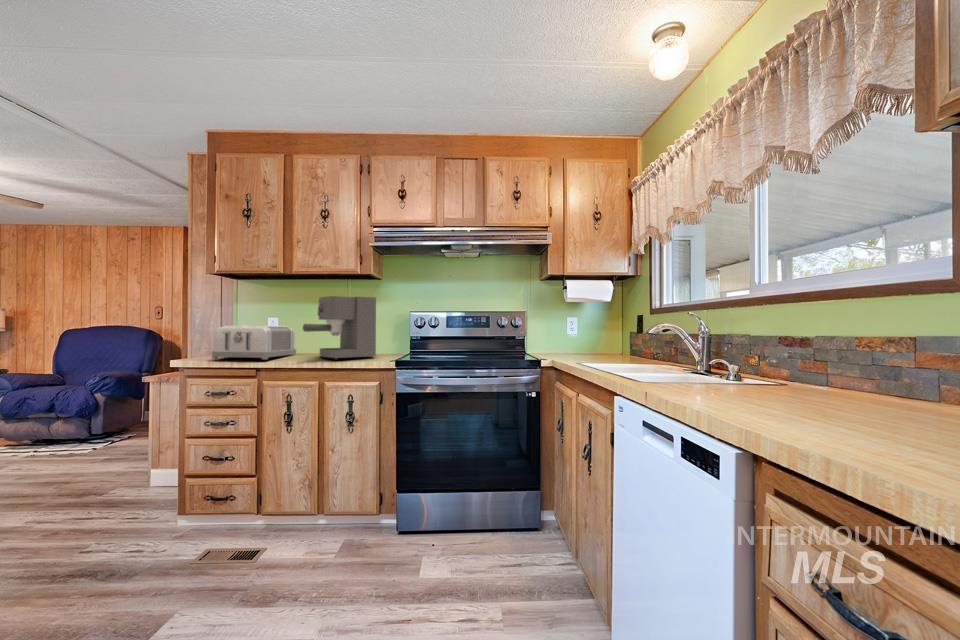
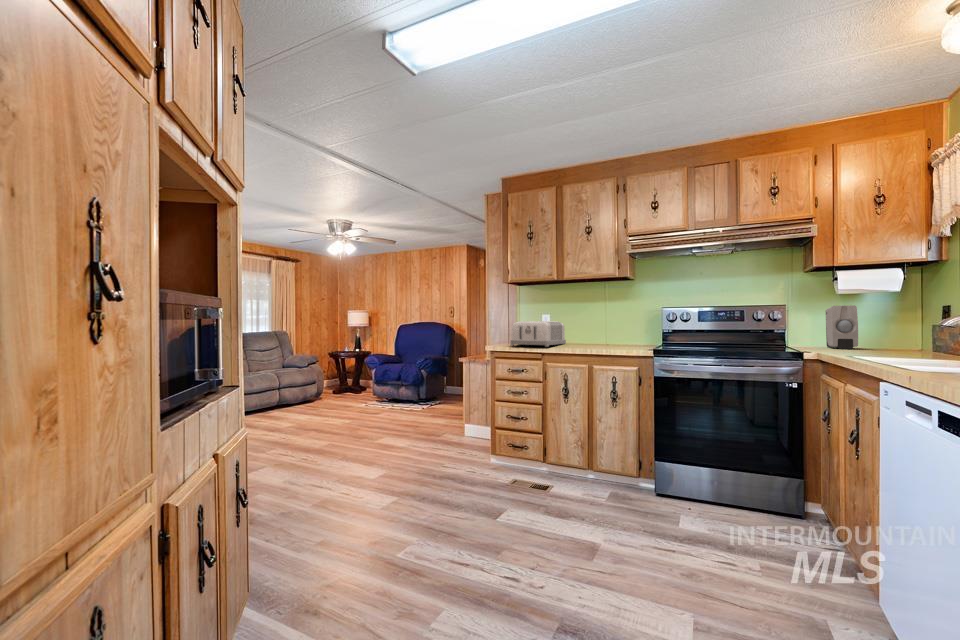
coffee maker: present [303,296,376,359] -> none [574,296,632,348]
soap dispenser: none [556,313,581,355] -> present [826,305,858,349]

